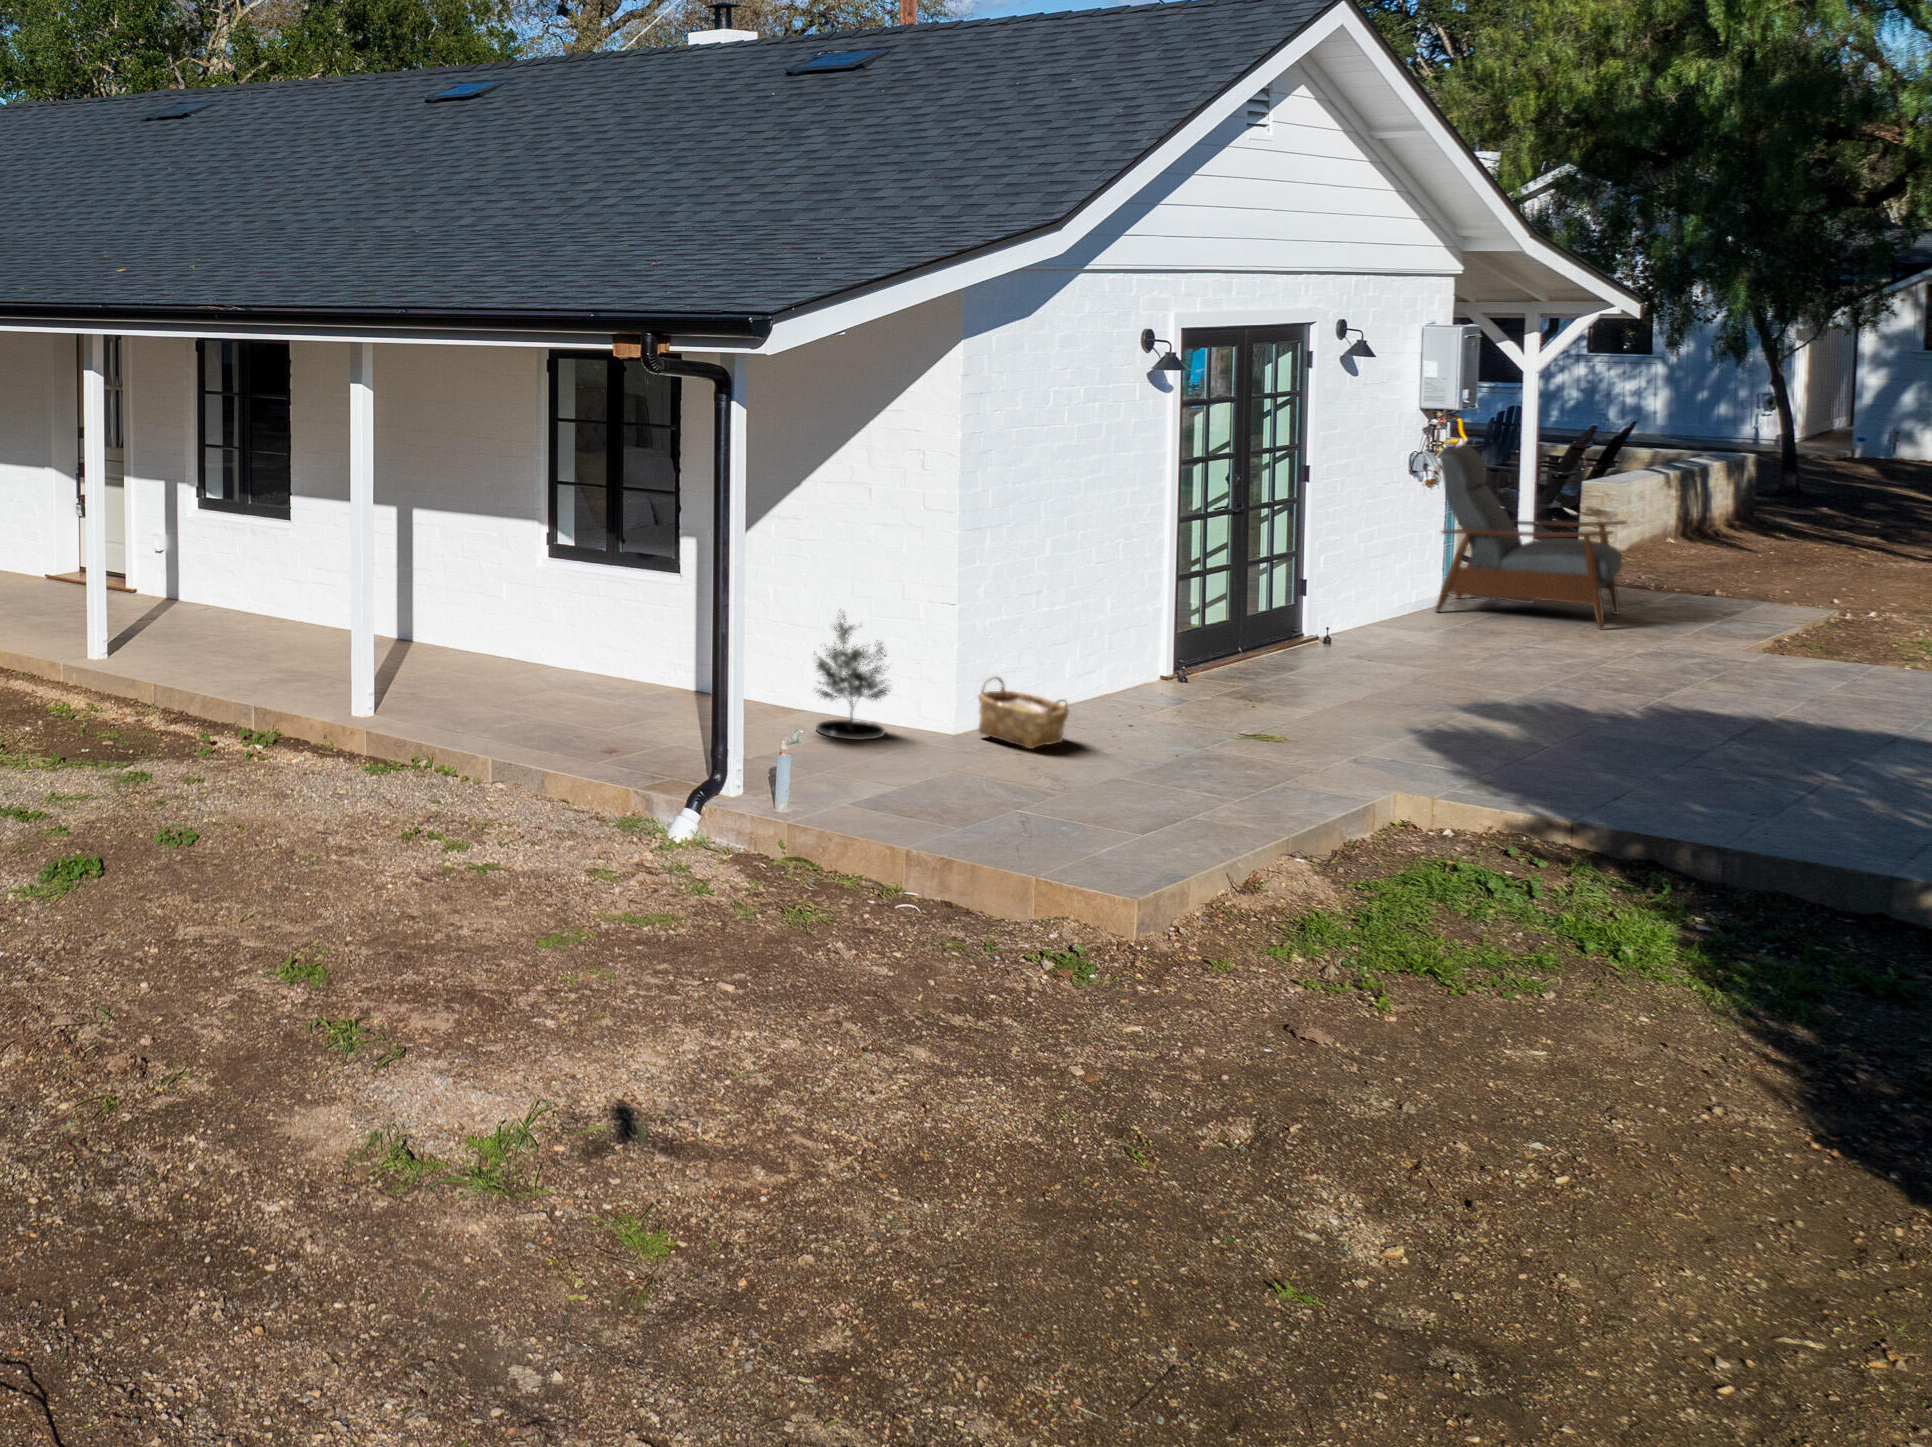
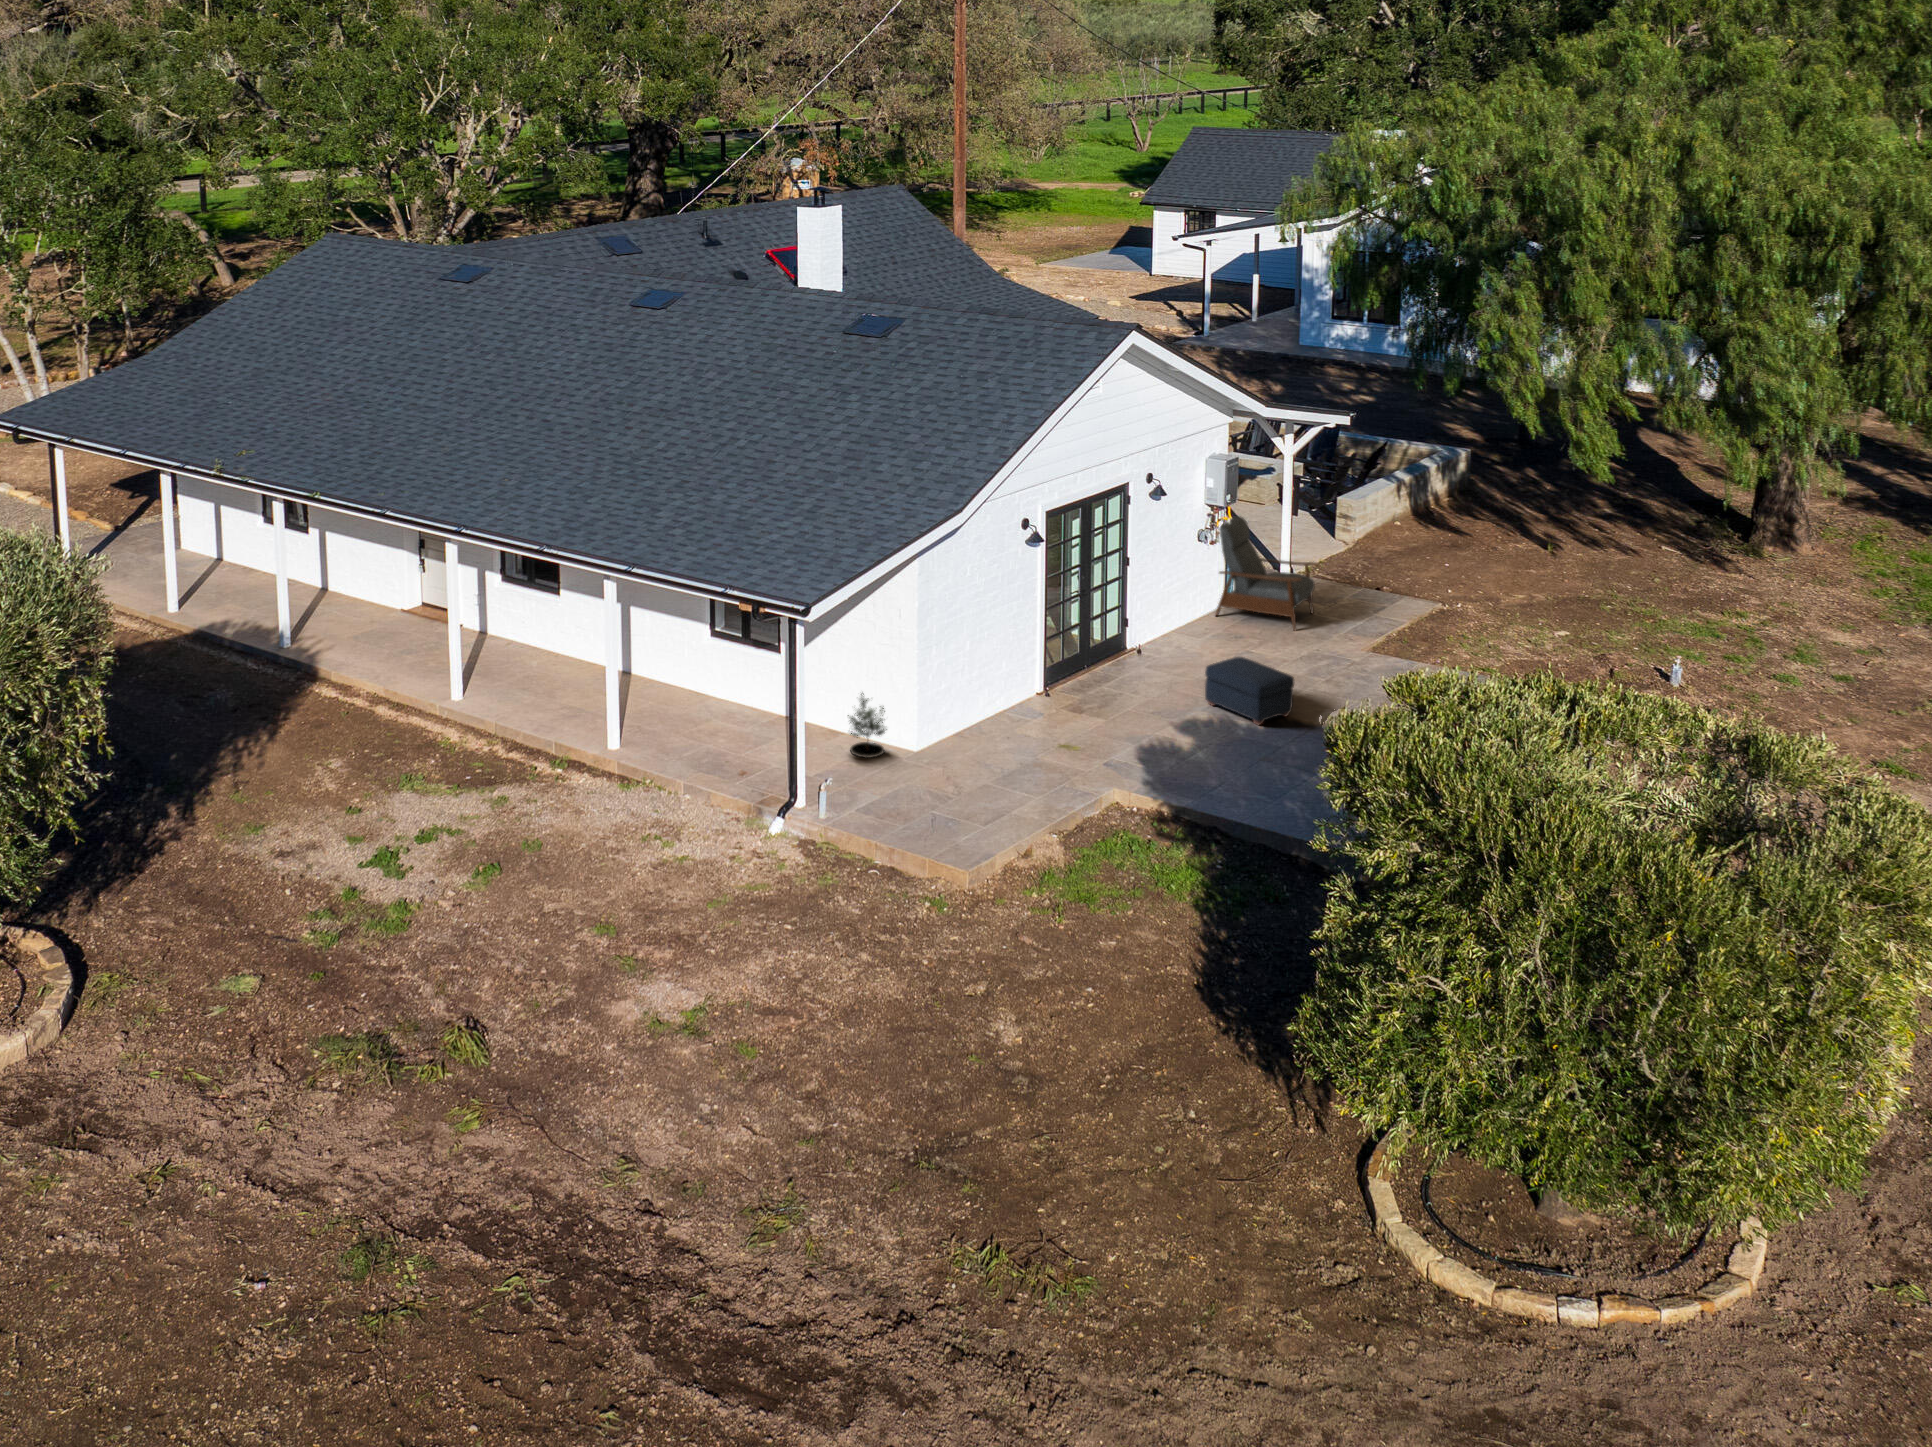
ottoman: none [1503,615,1705,727] -> present [1205,657,1294,725]
woven basket: present [978,677,1068,749] -> none [930,721,973,761]

